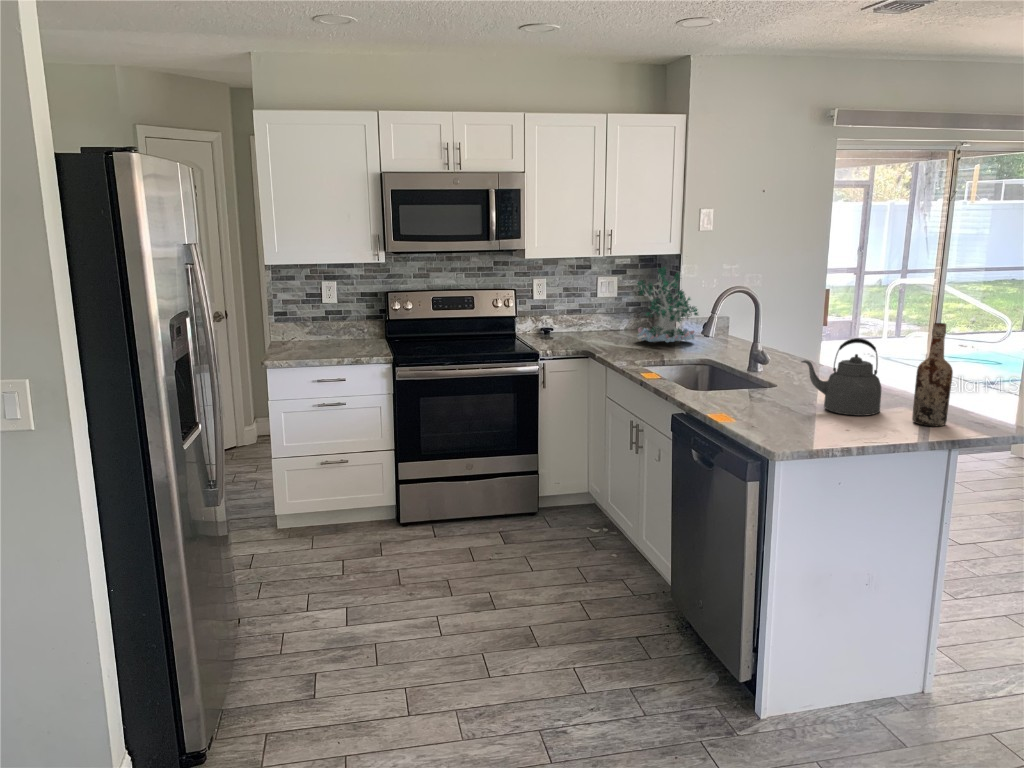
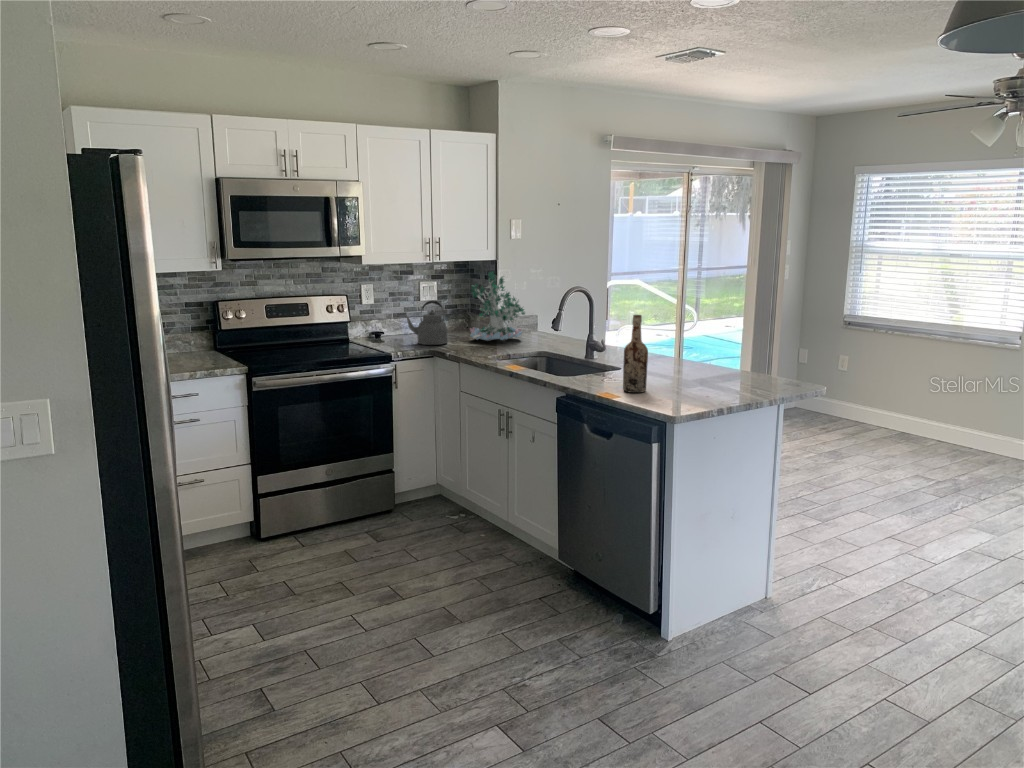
wine bottle: present [912,323,953,426] -> present [623,315,648,393]
kettle: present [802,338,881,416] -> present [404,301,448,345]

